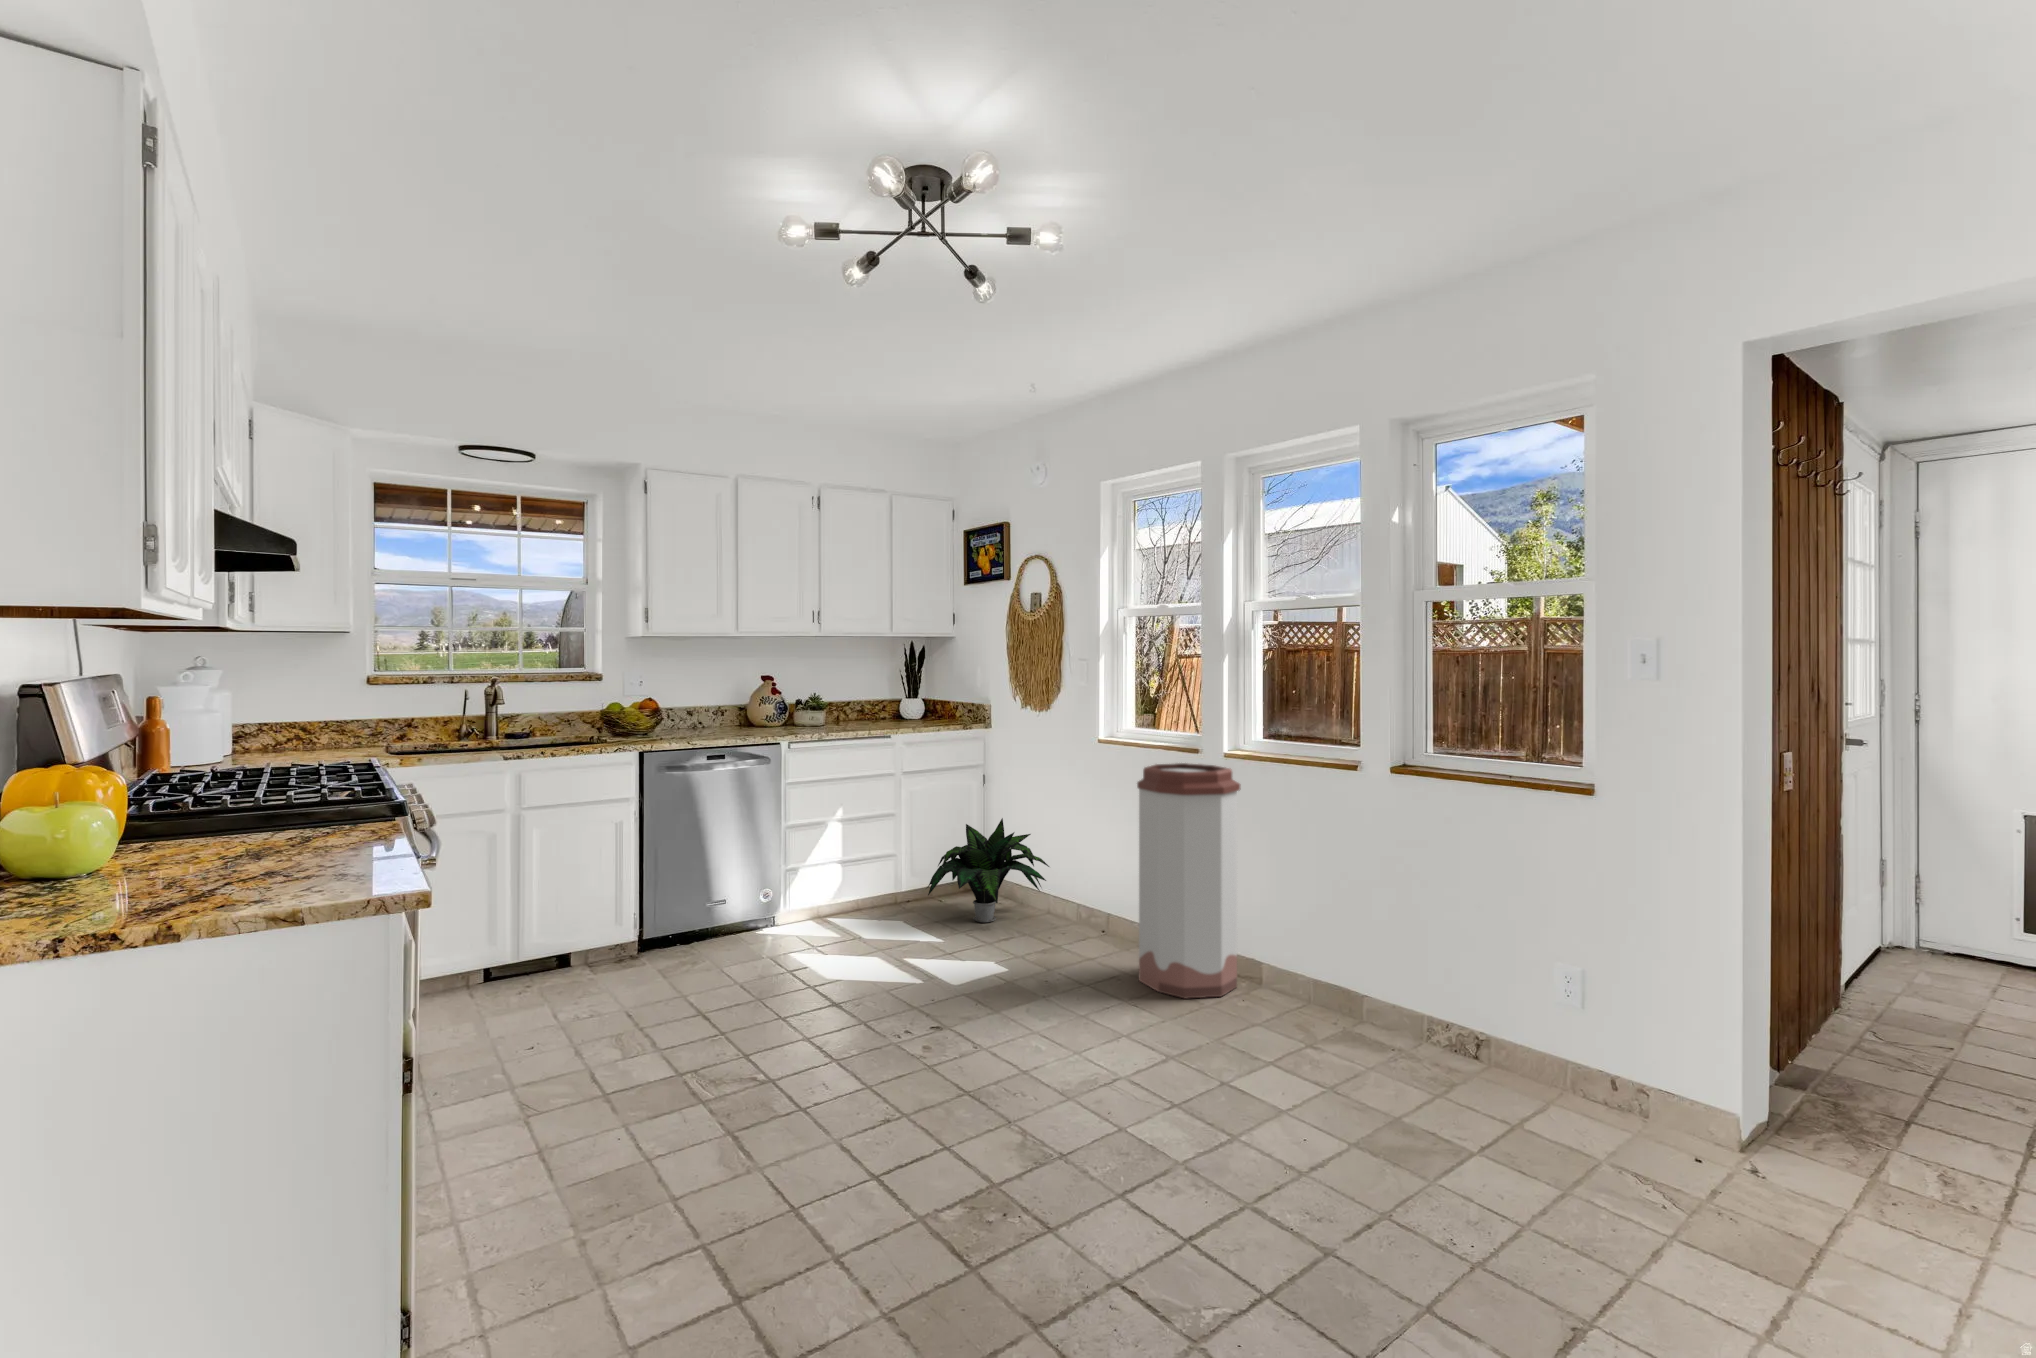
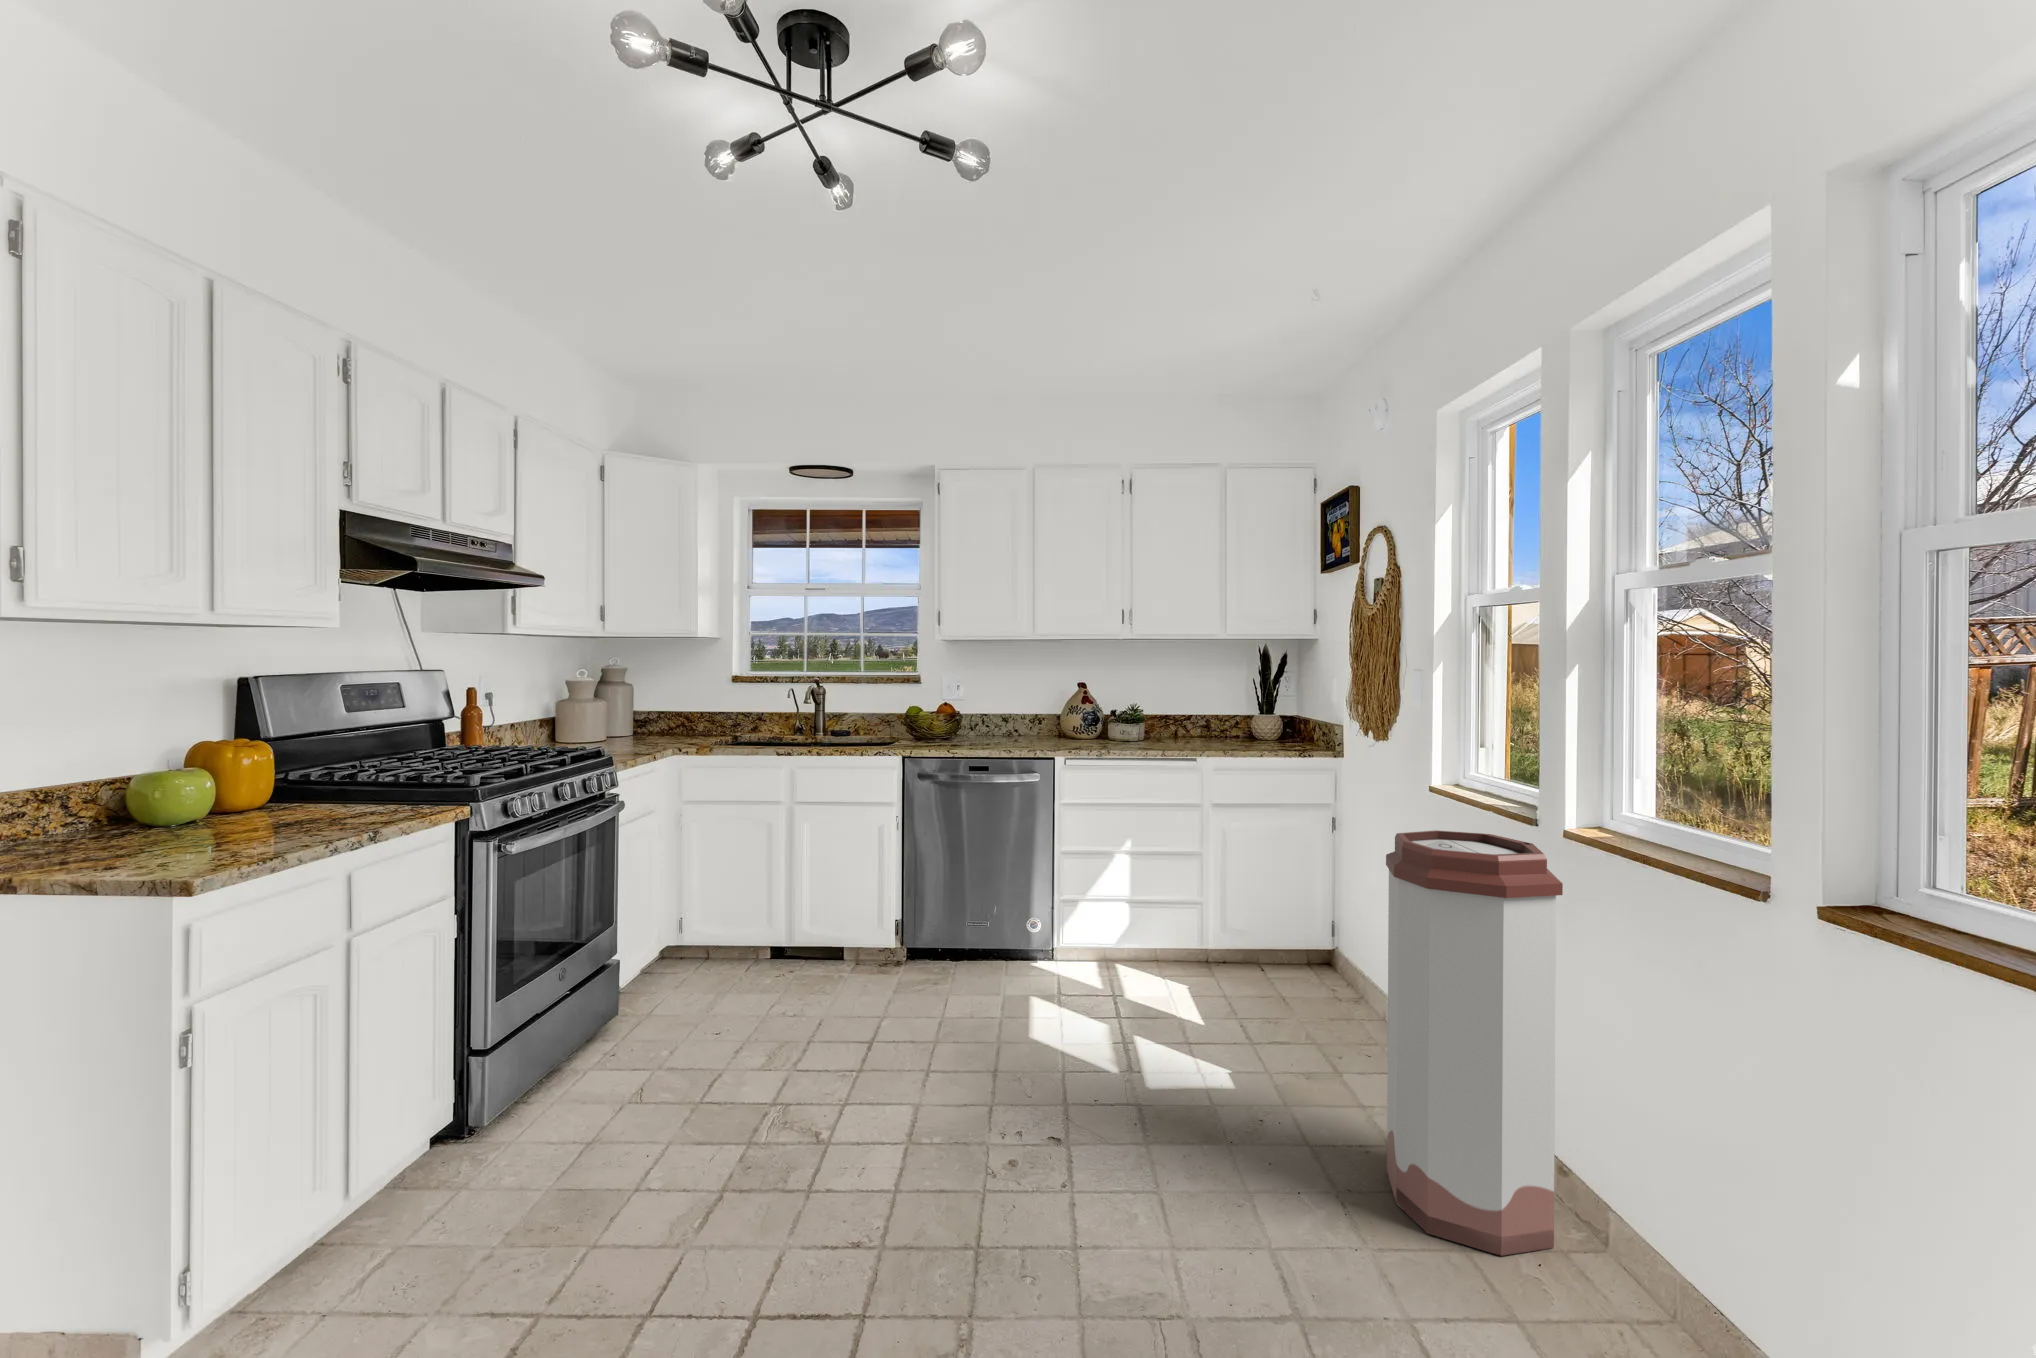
potted plant: present [927,818,1049,922] -> none [1192,876,1369,1011]

